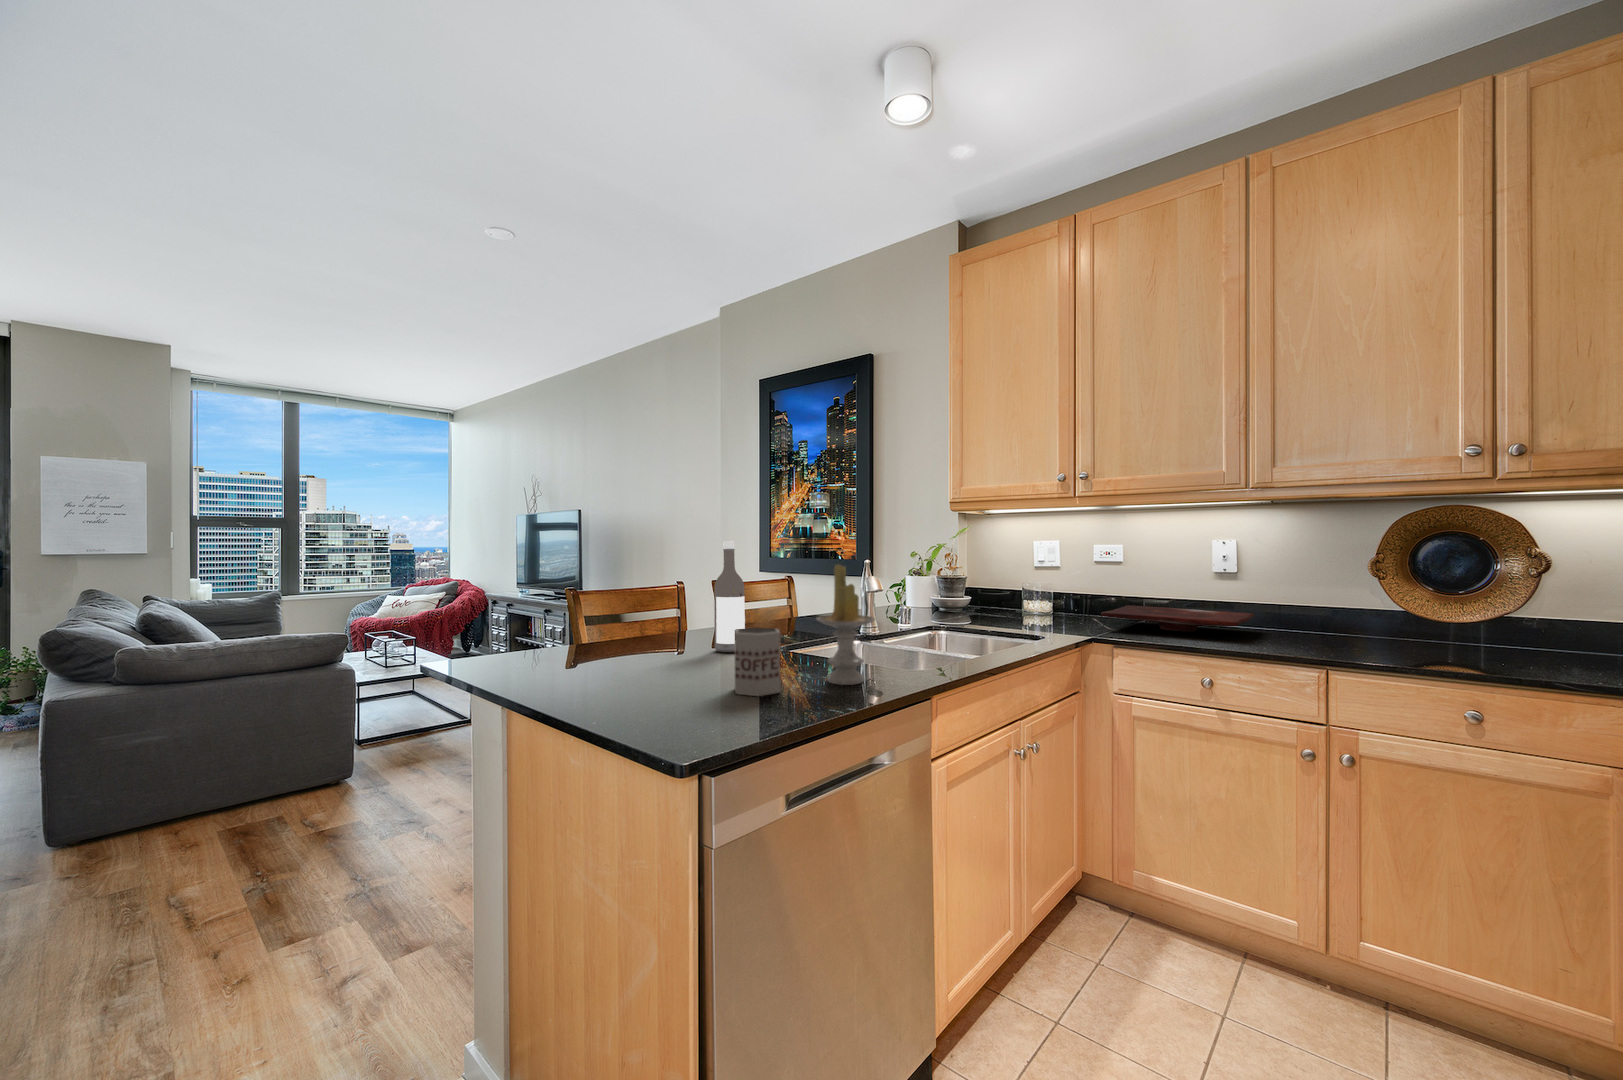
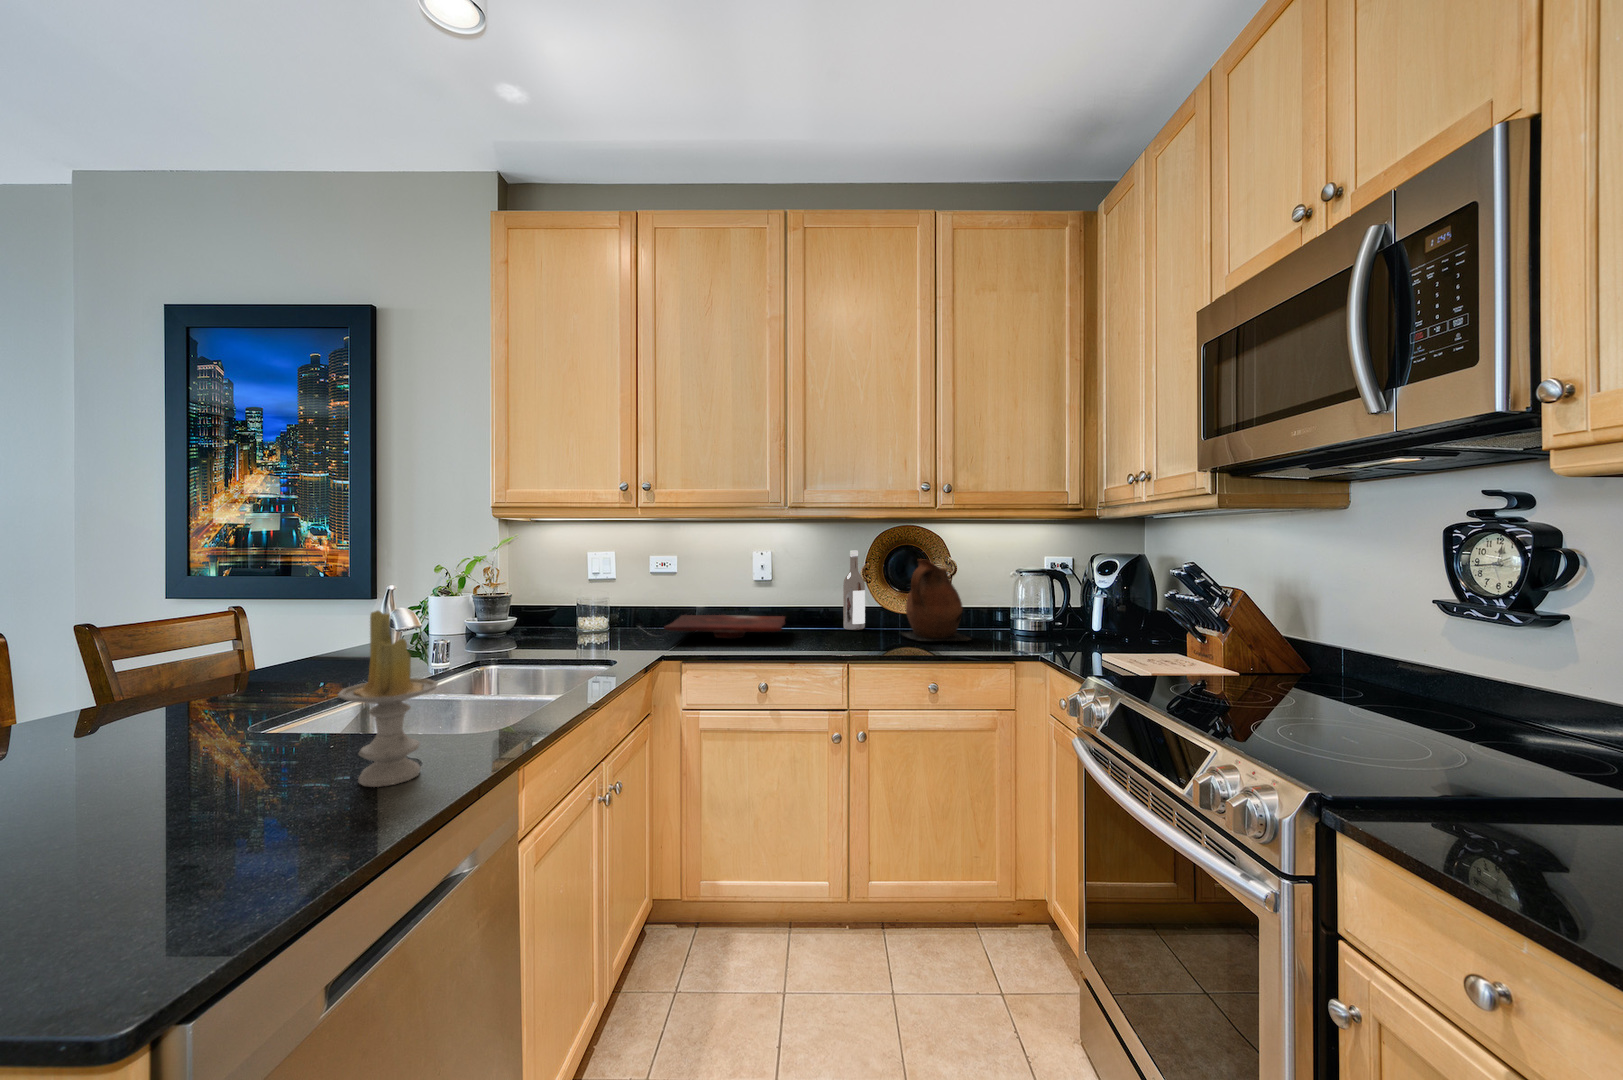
wine bottle: present [714,541,745,652] -> present [843,551,865,630]
ceramic pitcher: none [1425,547,1563,664] -> present [903,559,972,641]
mug: present [734,628,780,696] -> none [175,724,280,854]

